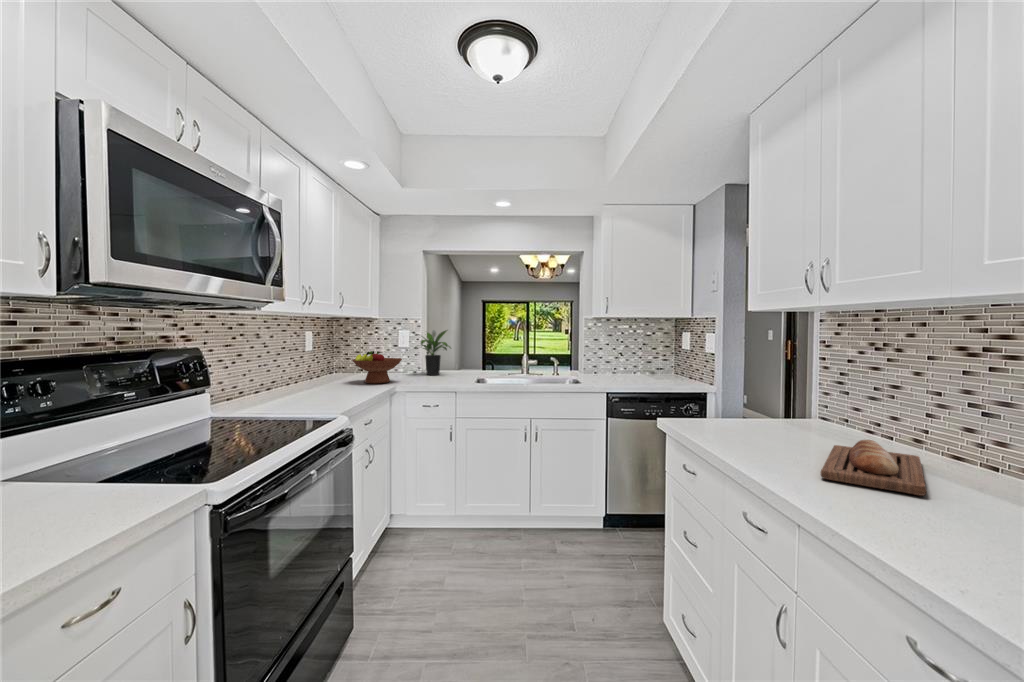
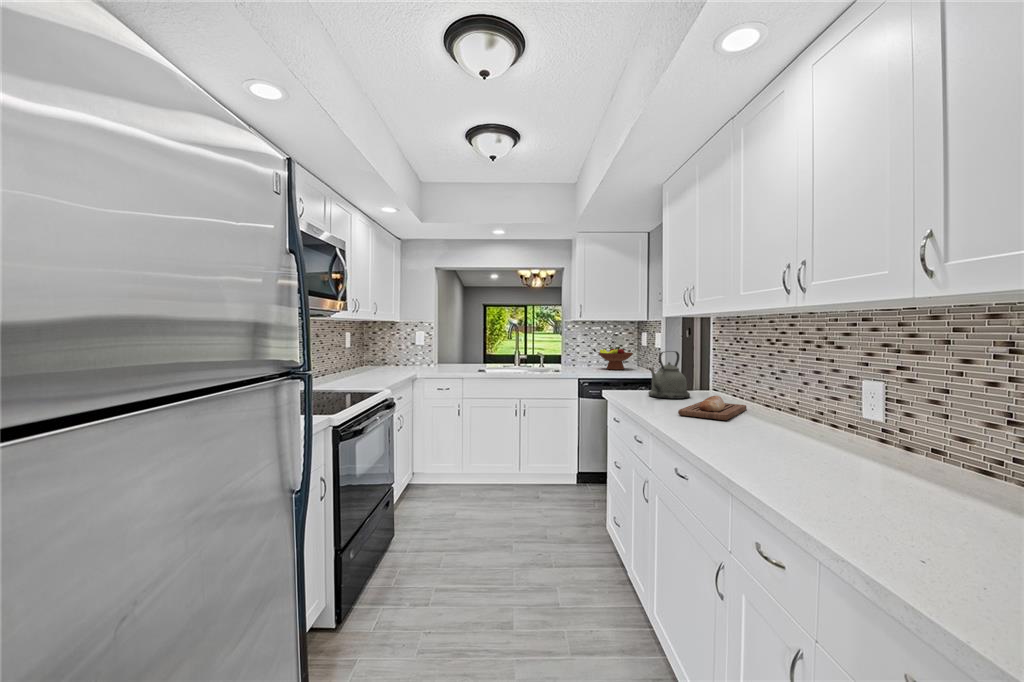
potted plant: present [421,330,451,375] -> none [428,331,458,367]
fruit bowl: present [352,351,402,383] -> present [598,347,633,370]
kettle: none [730,362,798,436] -> present [648,351,690,399]

